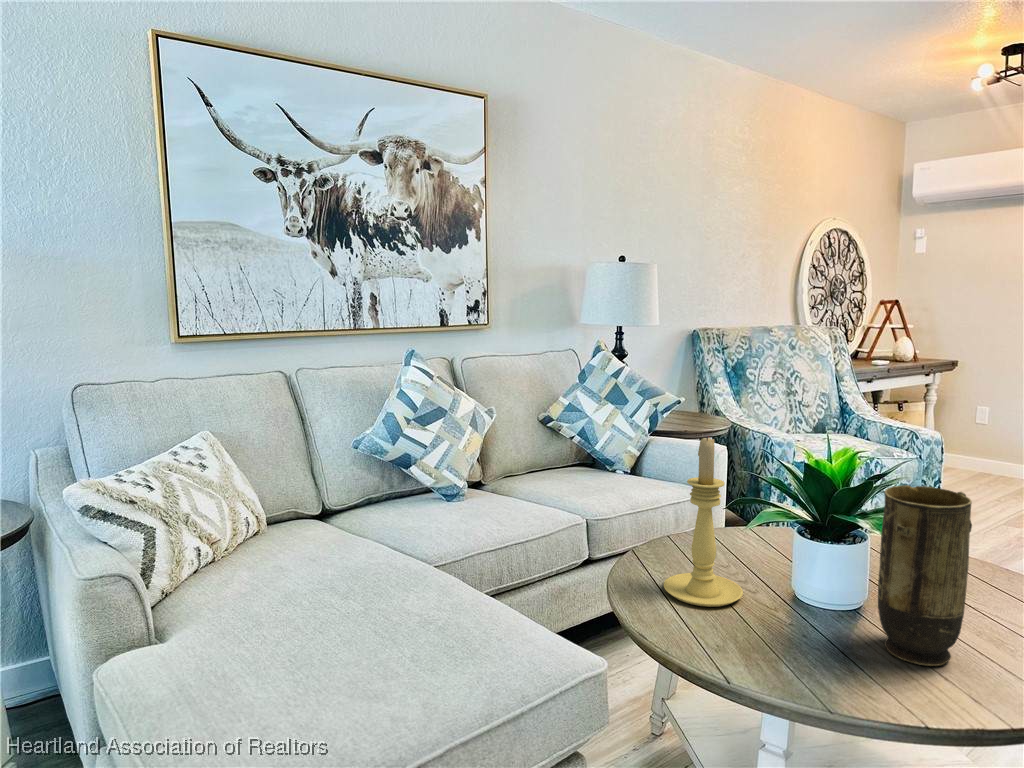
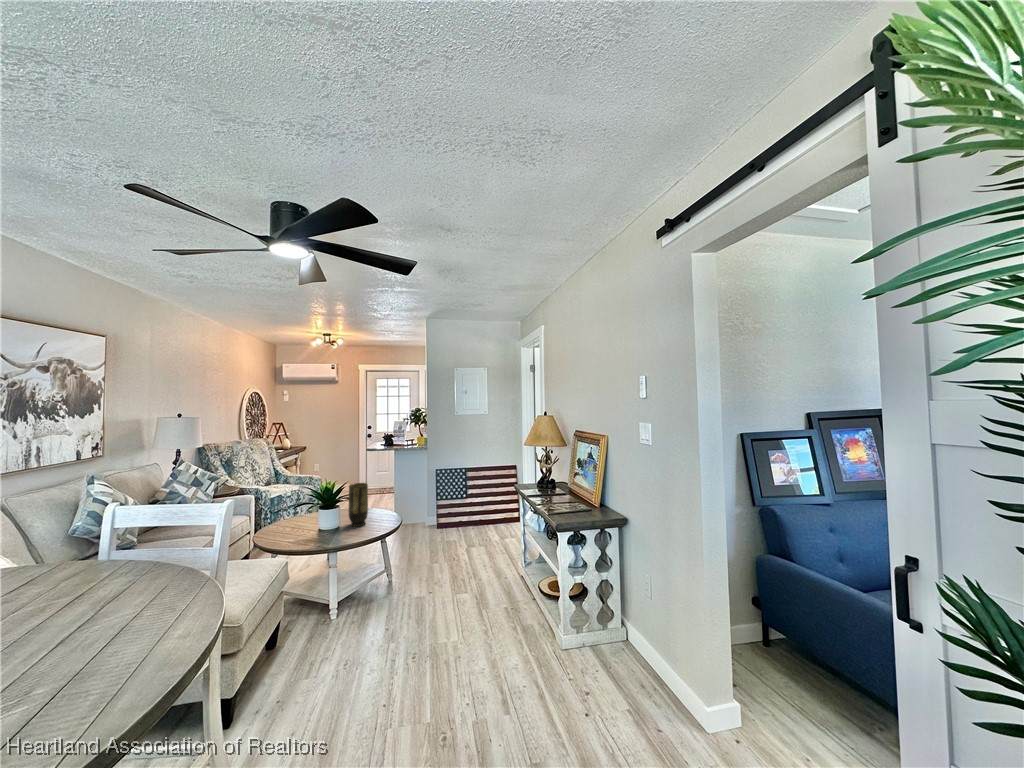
candle holder: present [664,437,743,607] -> none [282,483,309,536]

